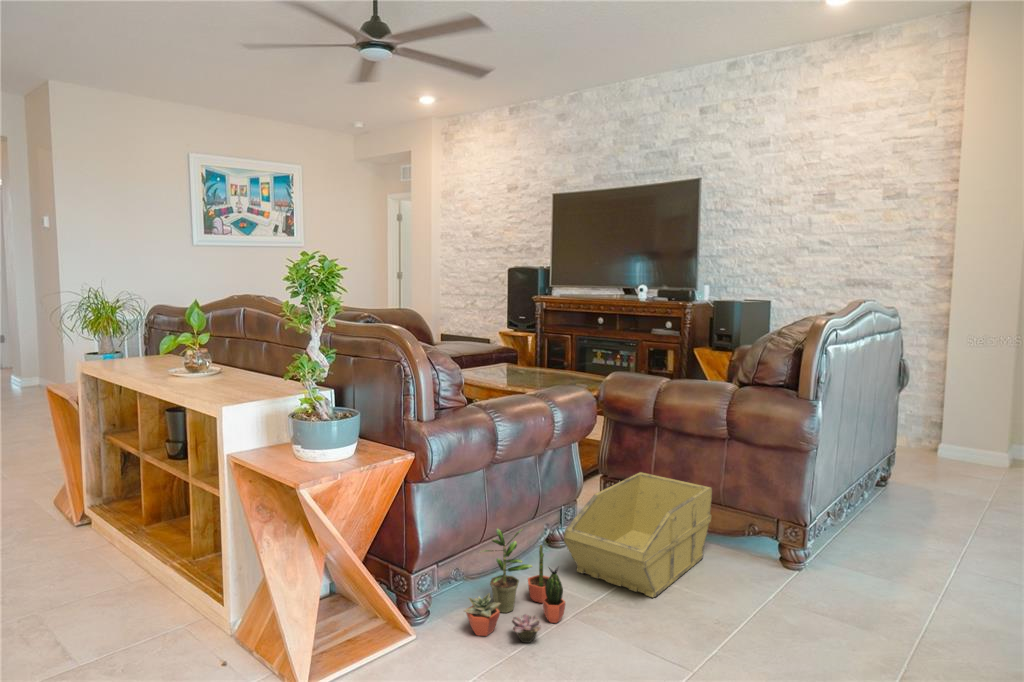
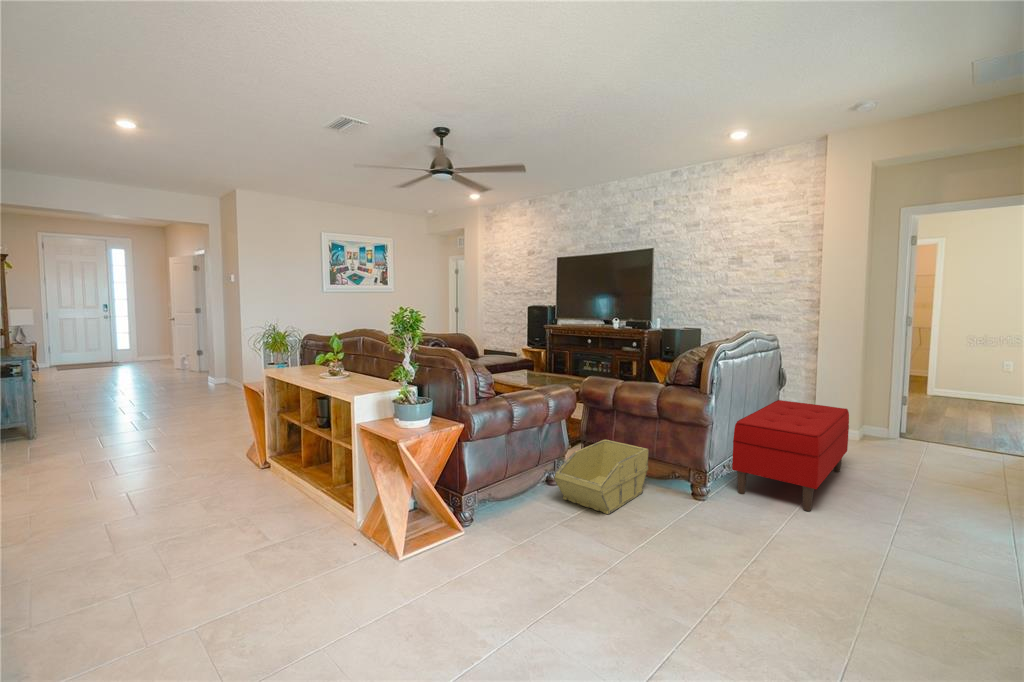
bench: none [844,408,1012,586] -> present [732,400,849,511]
potted plant: present [464,529,565,643] -> none [492,470,553,537]

